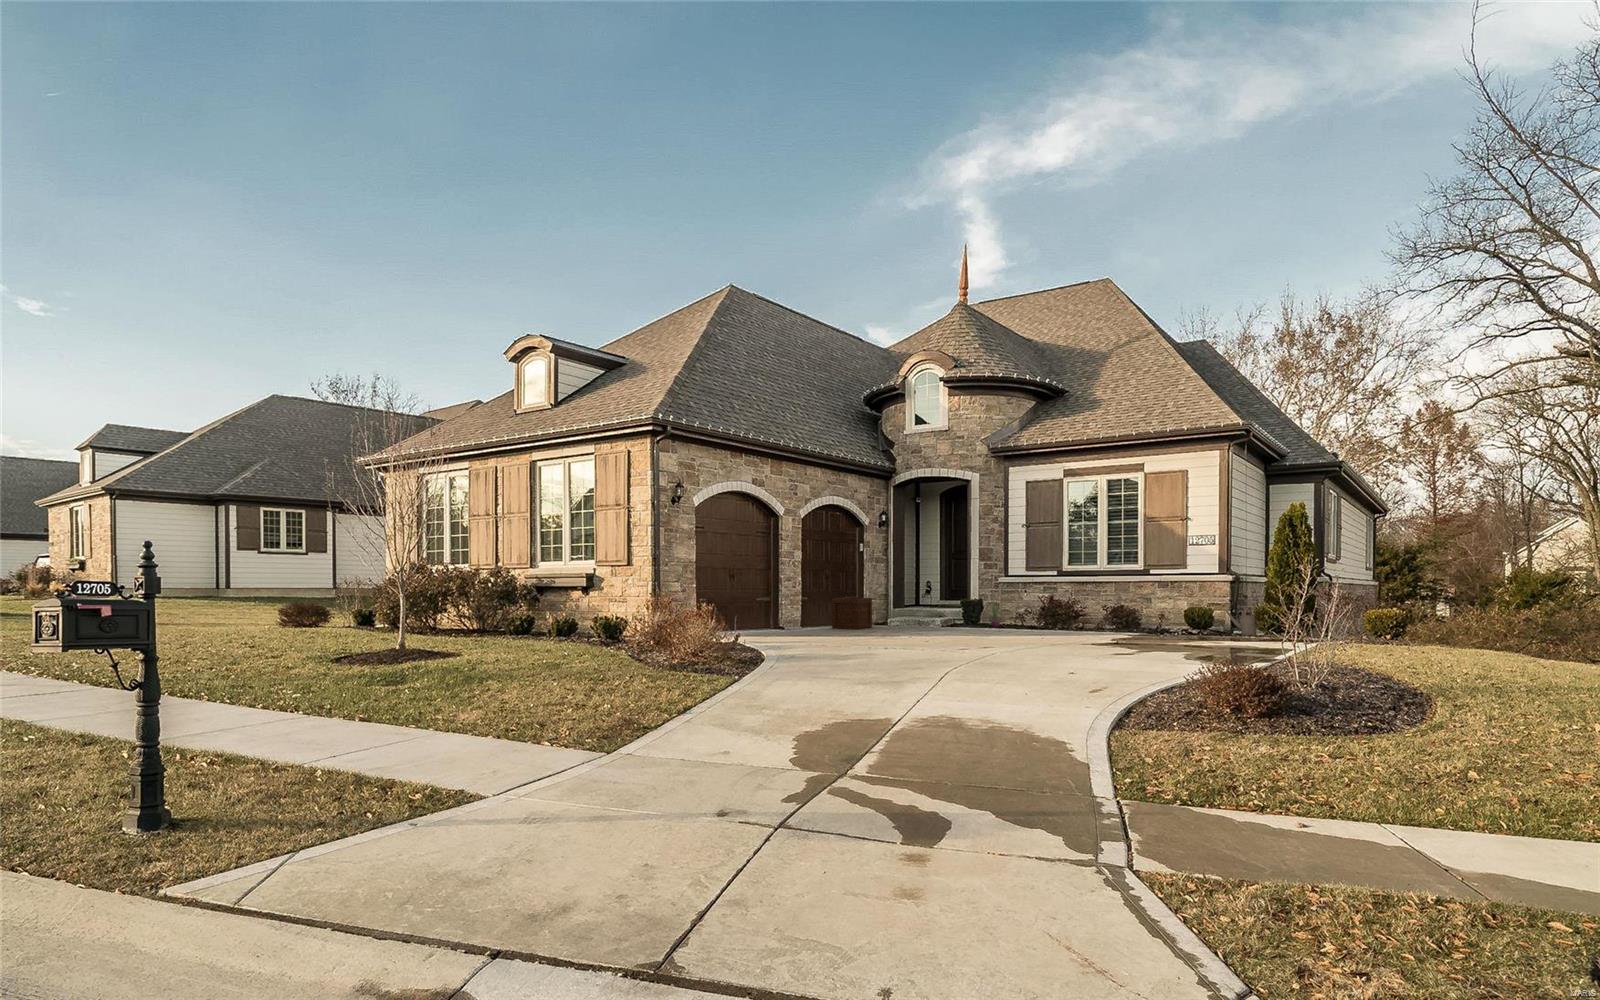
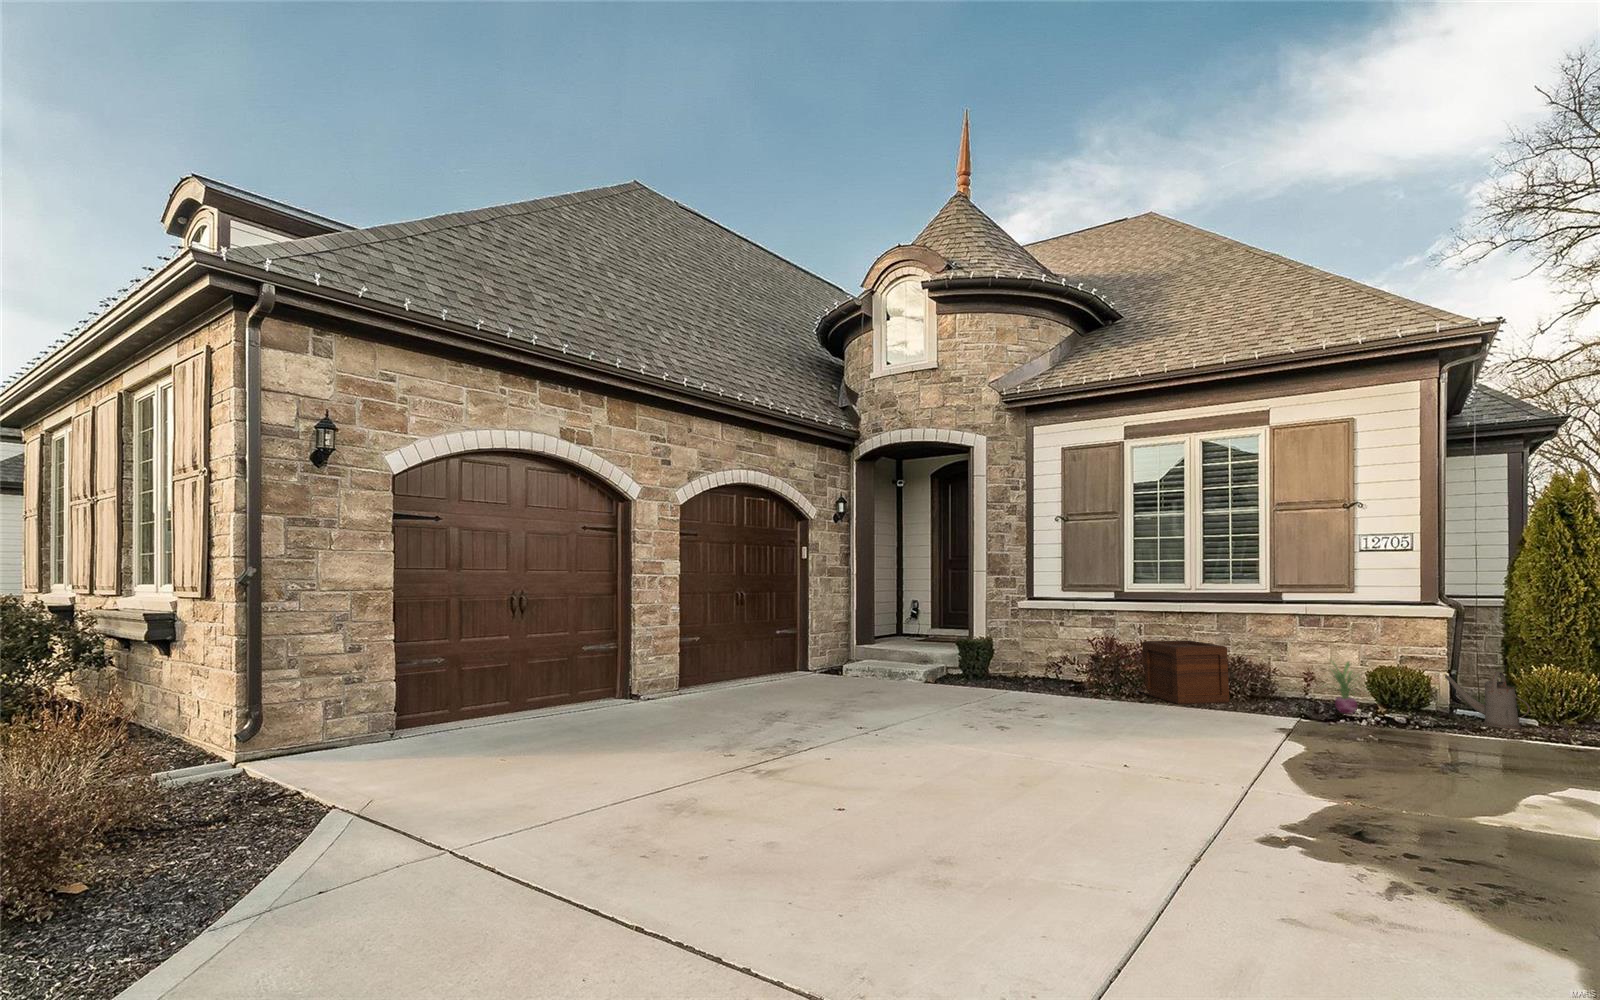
wooden crate: present [832,597,872,630] -> present [1142,640,1229,704]
decorative plant: present [991,604,1000,627] -> present [1331,662,1357,714]

